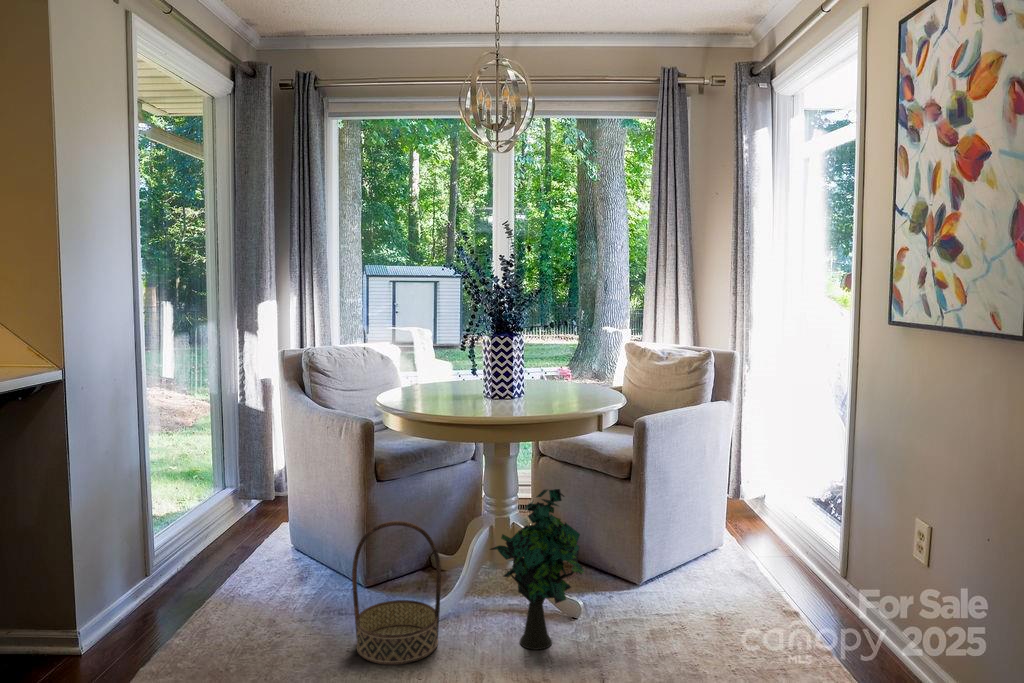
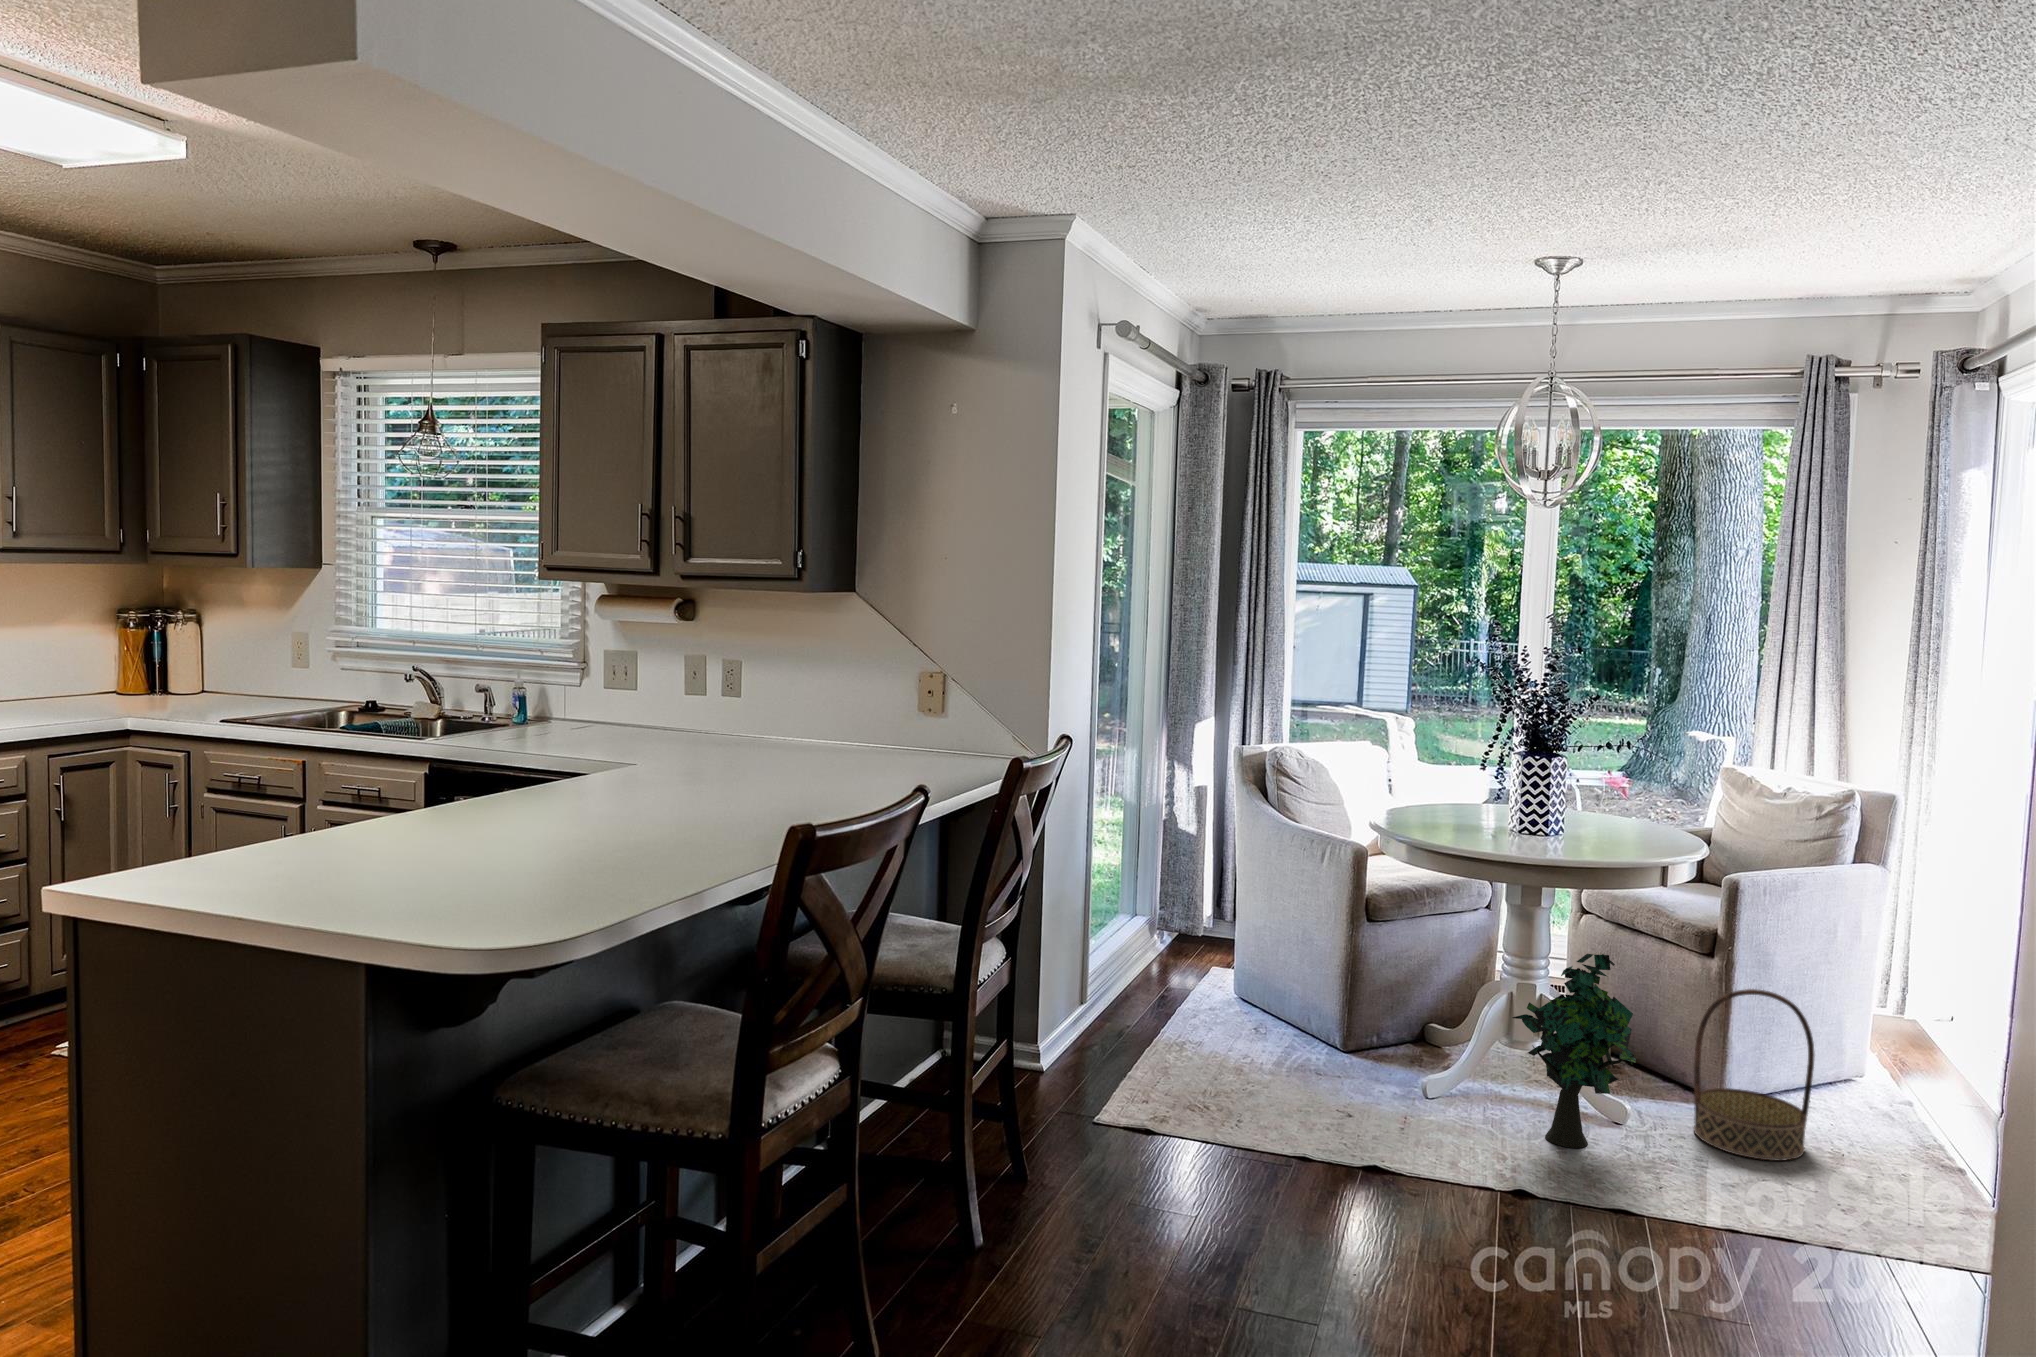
basket: present [352,521,441,665] -> present [1693,989,1815,1161]

